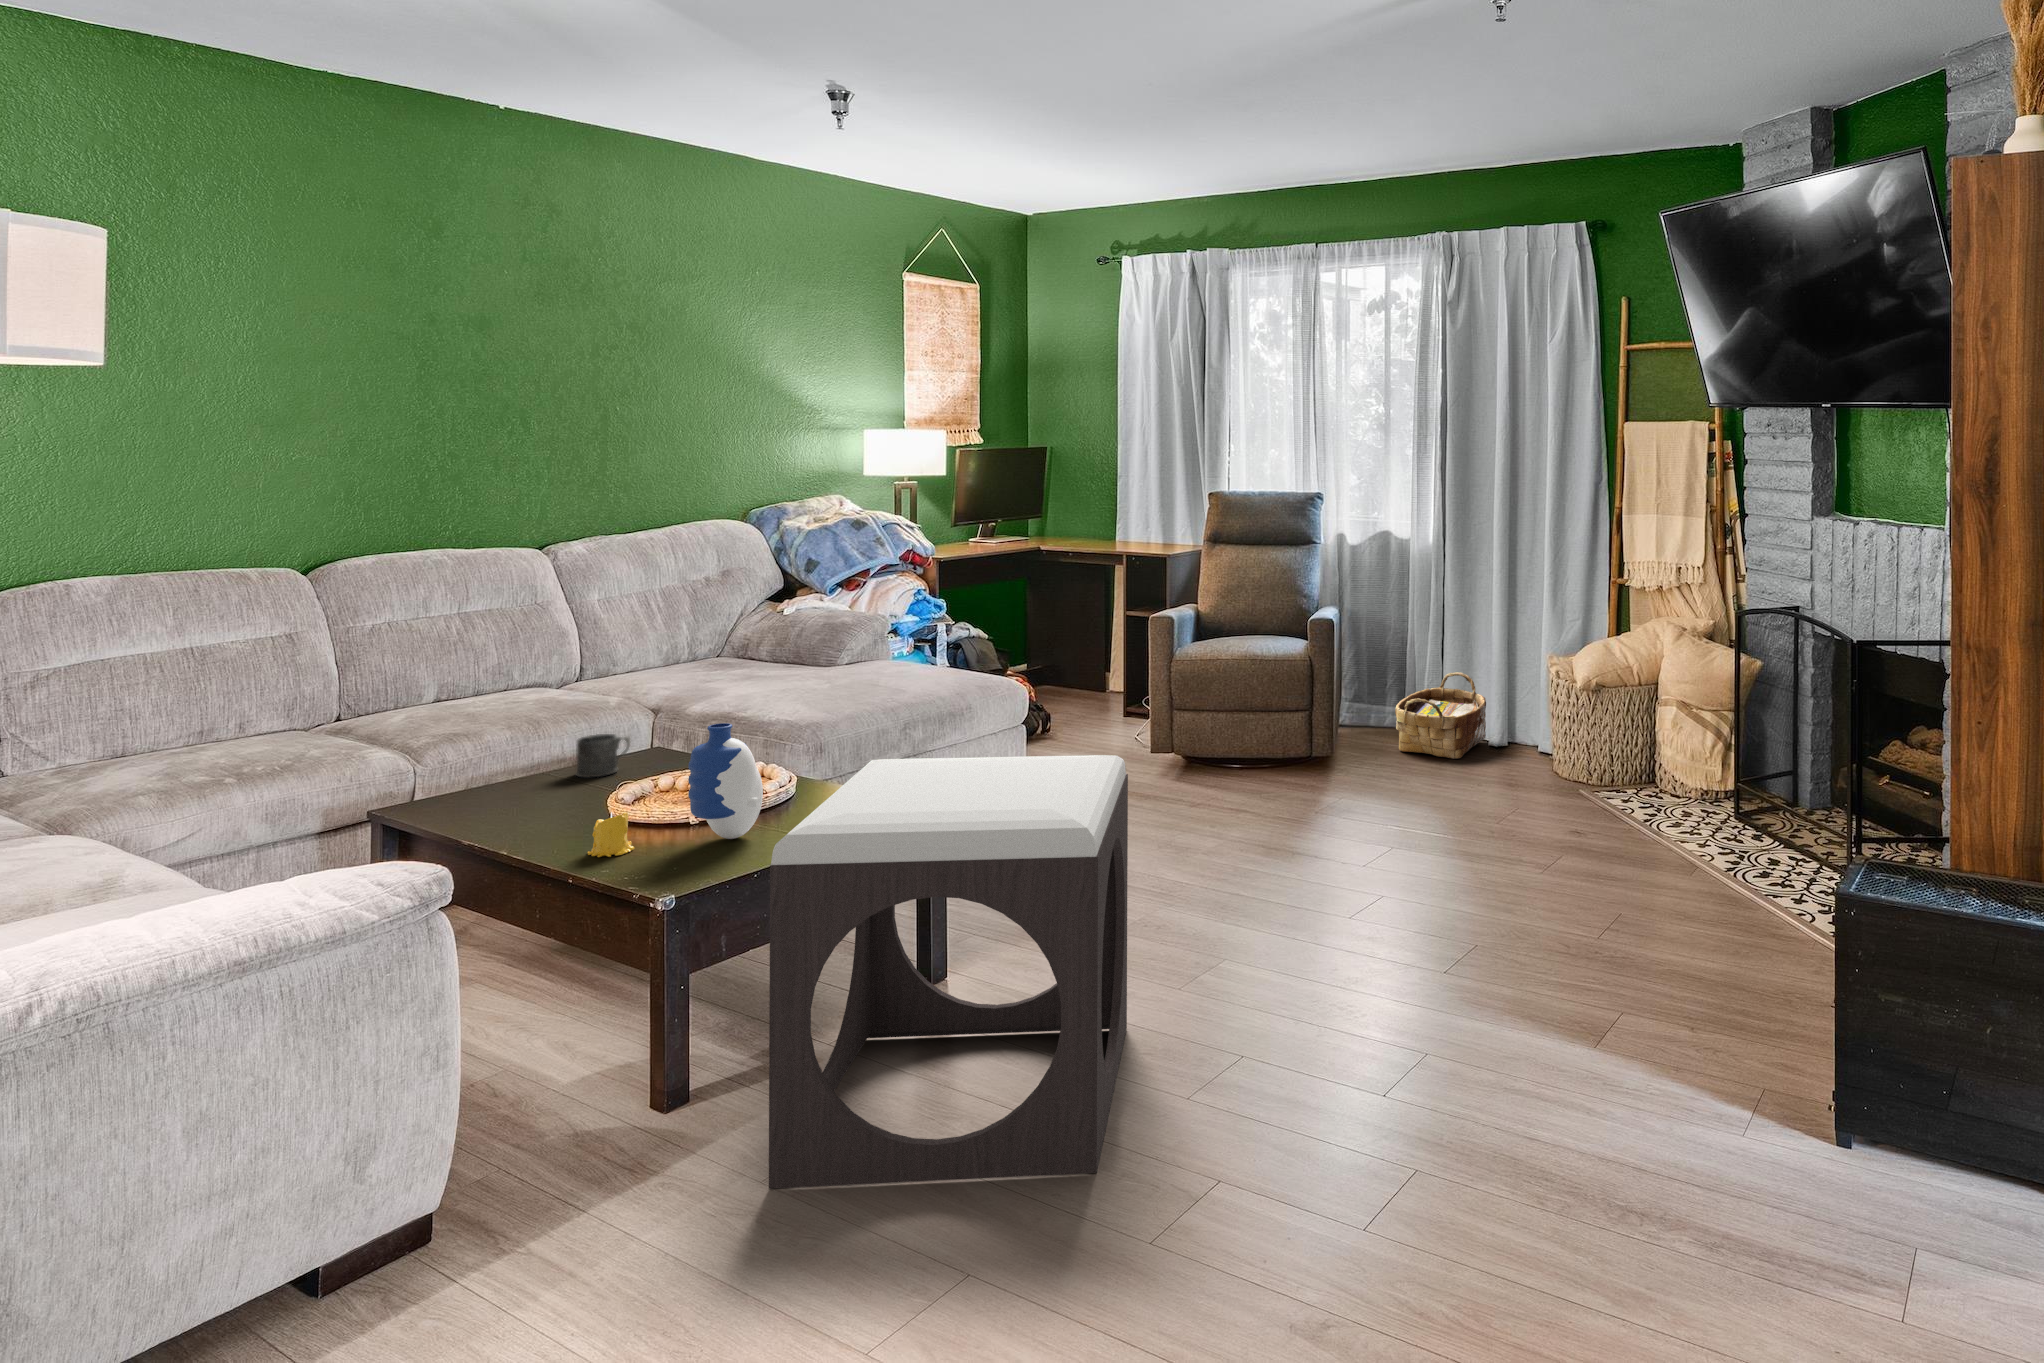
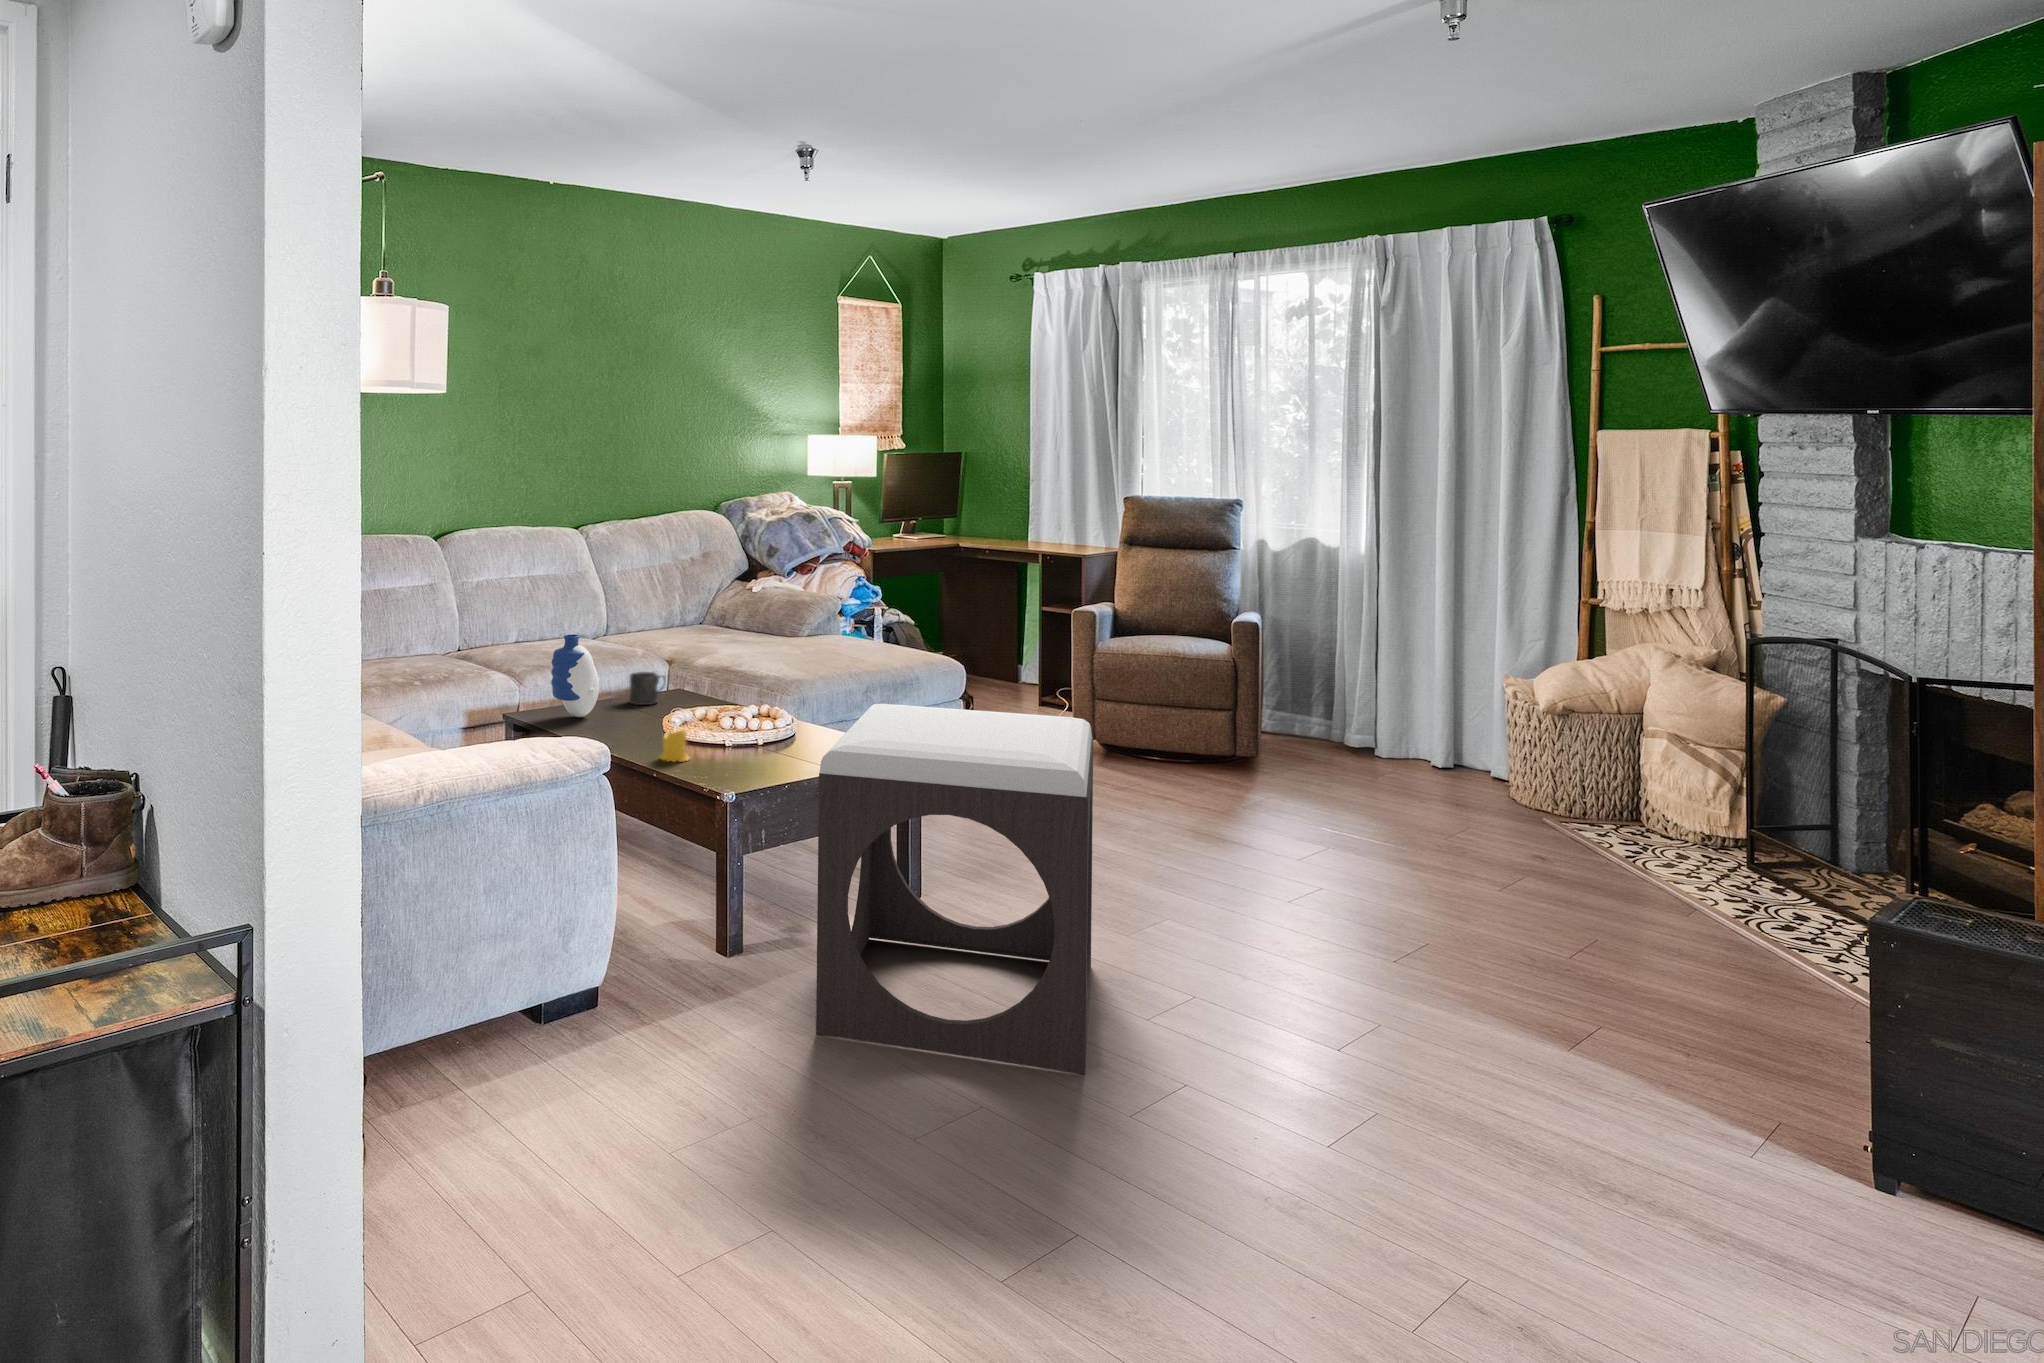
woven basket: present [1395,672,1486,759] -> none [1324,687,1426,775]
vase: present [688,723,763,839] -> present [551,635,599,717]

